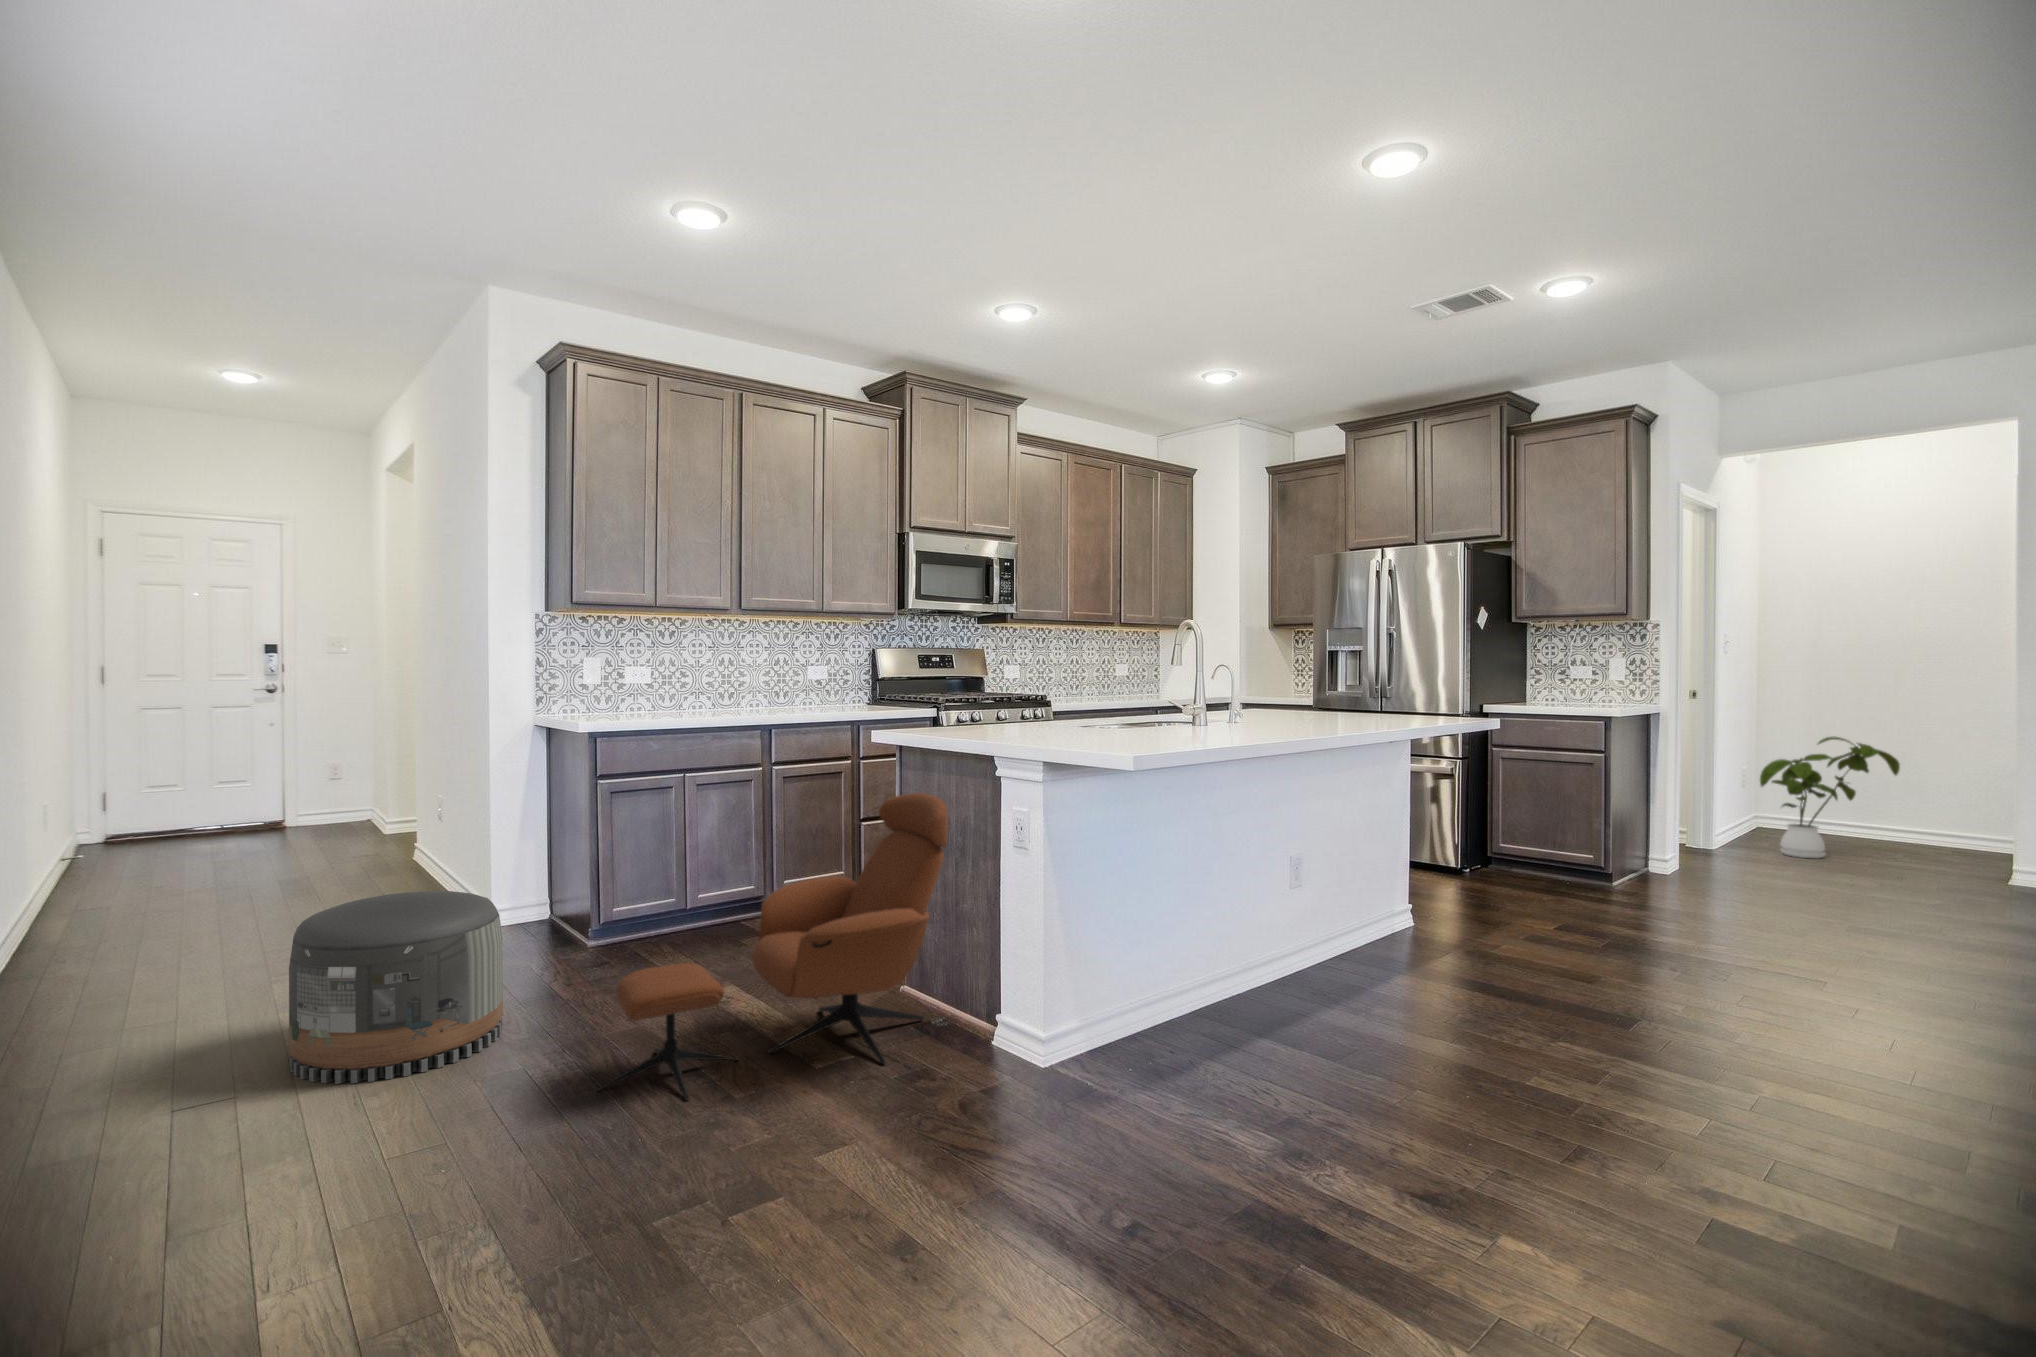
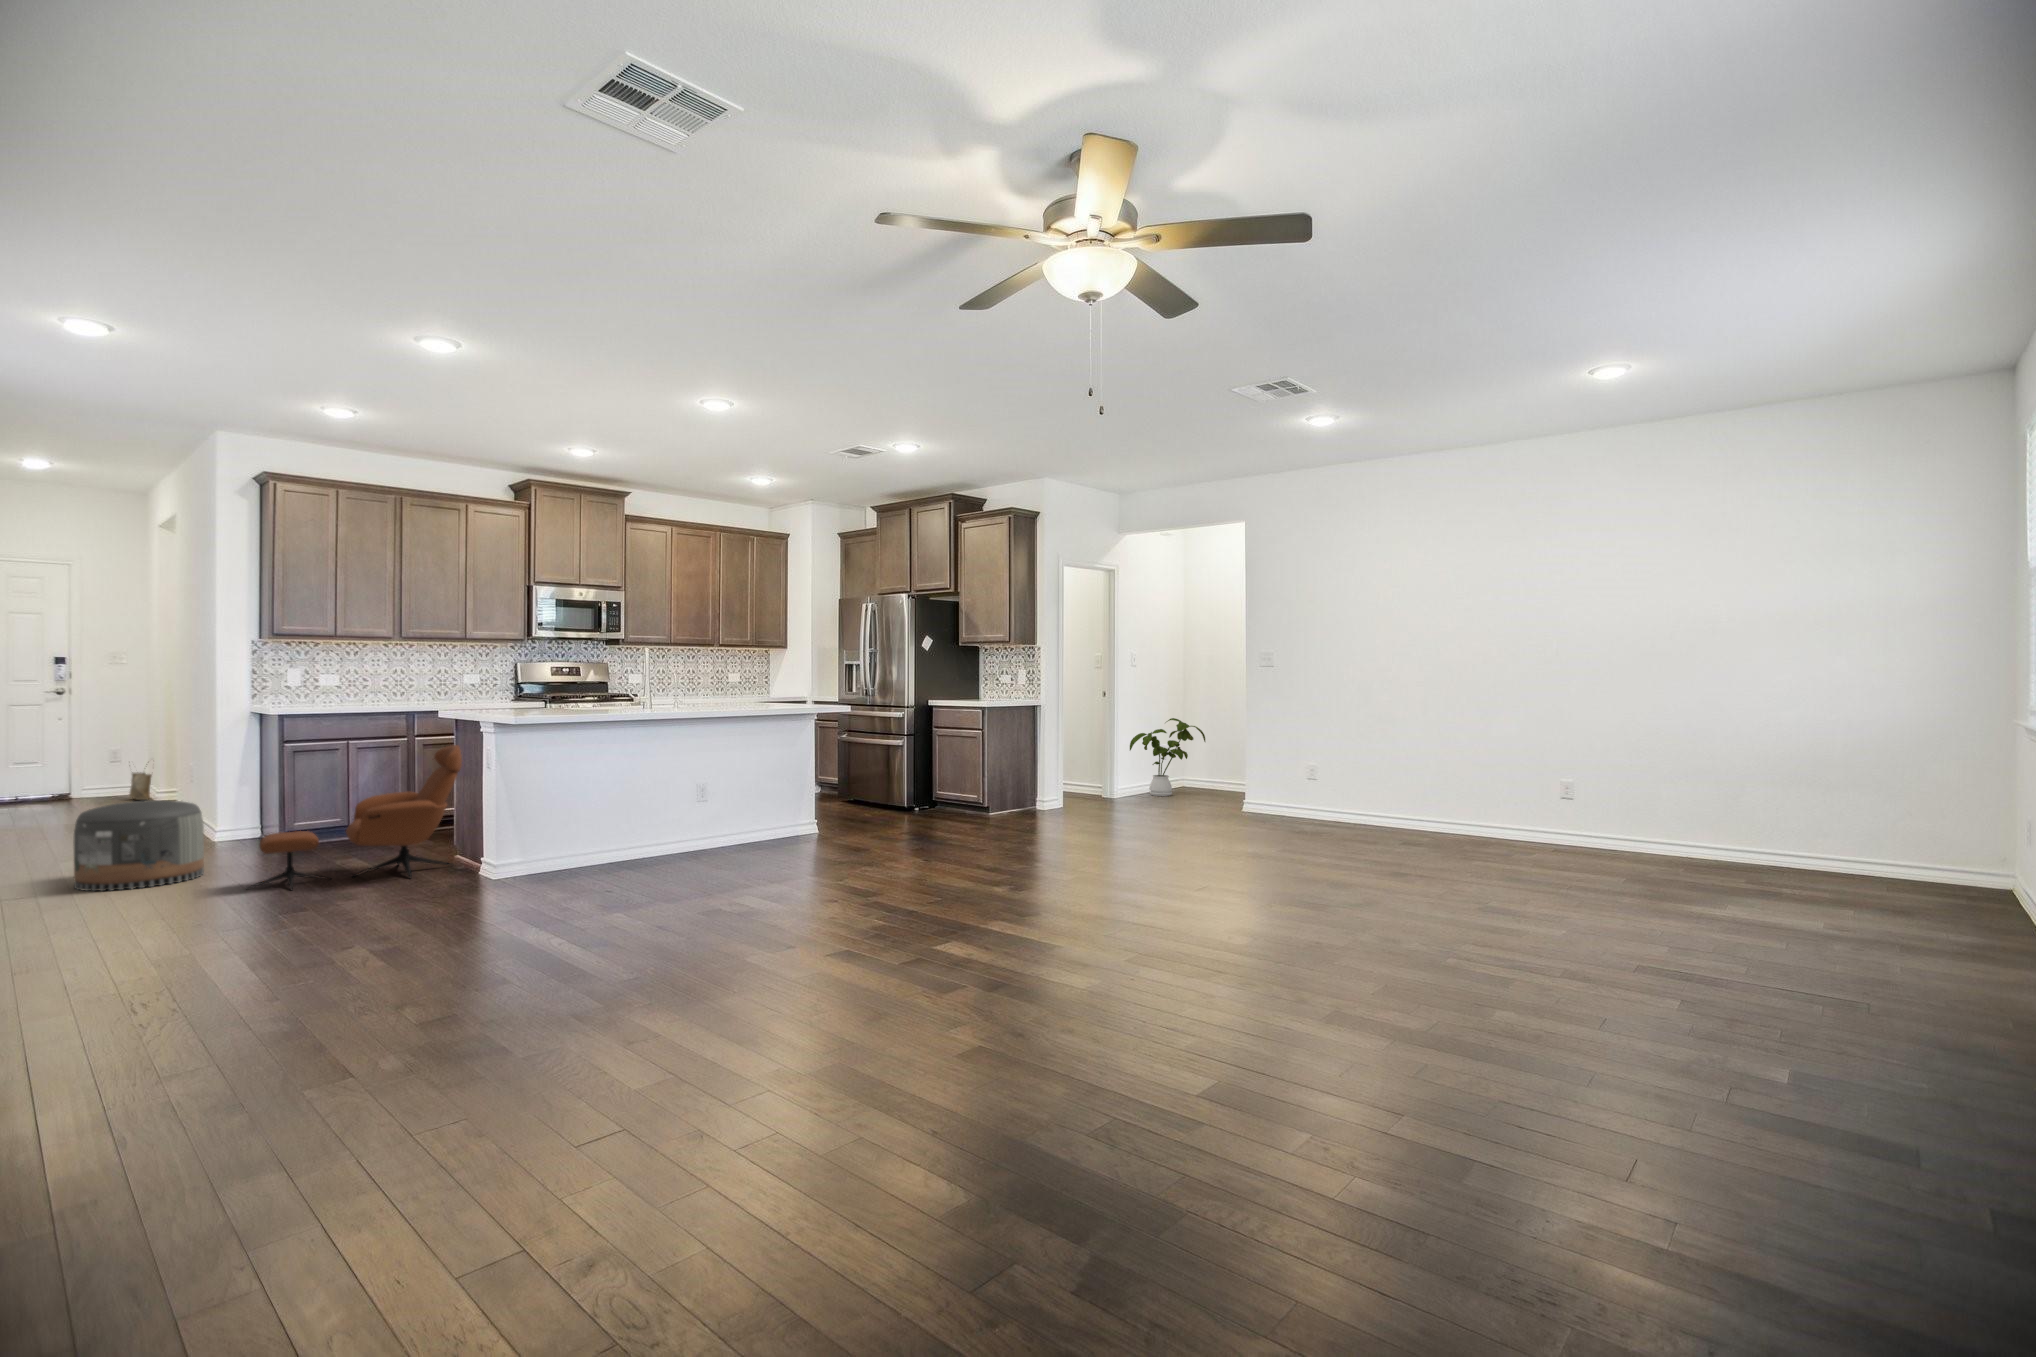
woven basket: none [354,778,384,834] -> present [129,772,152,800]

